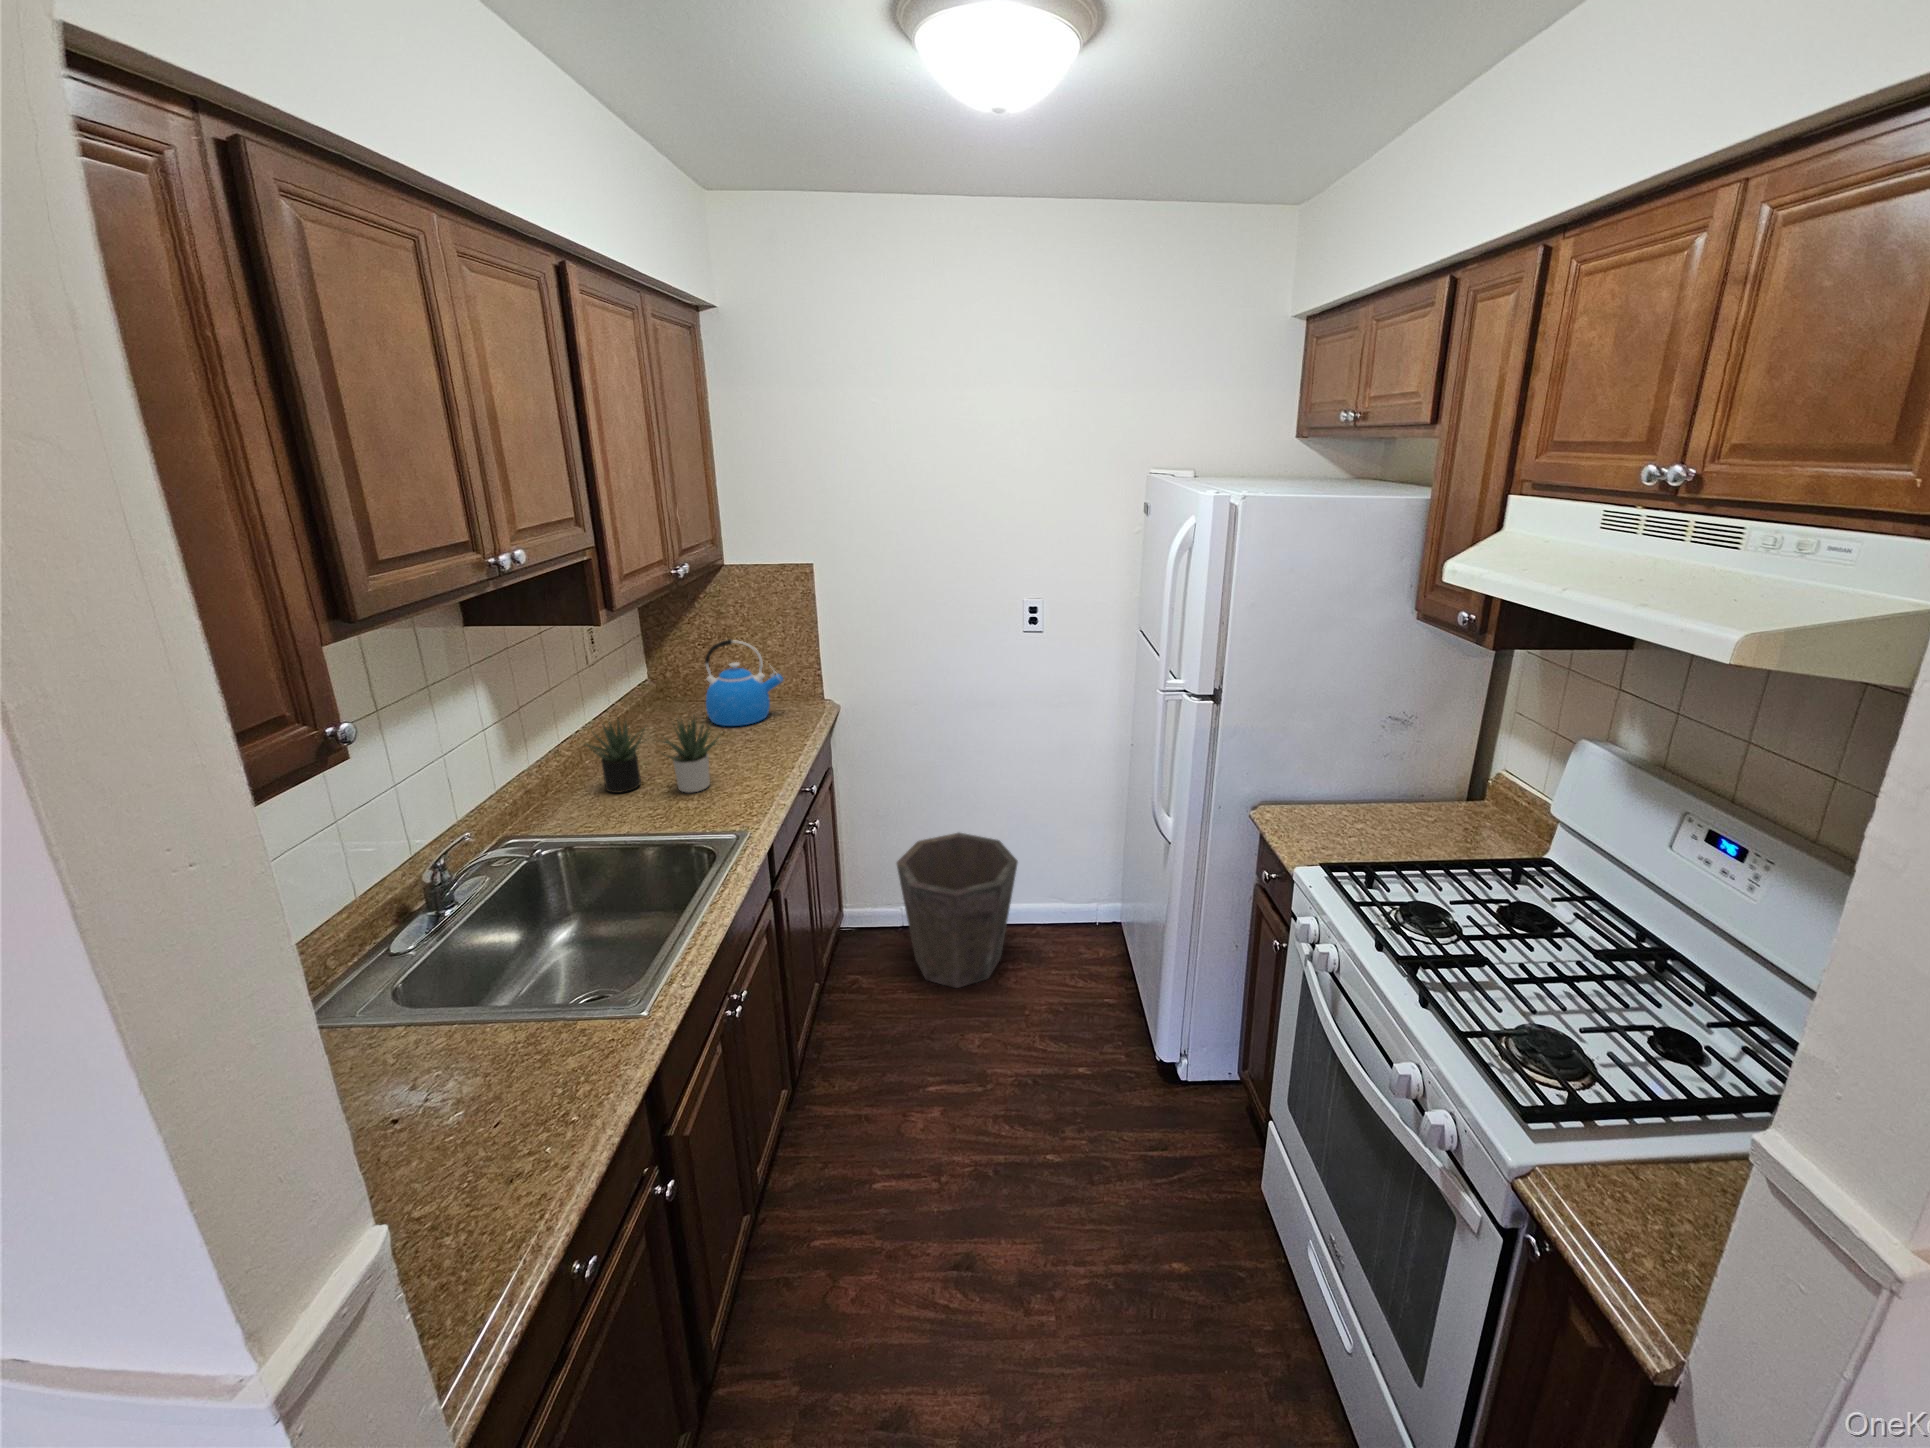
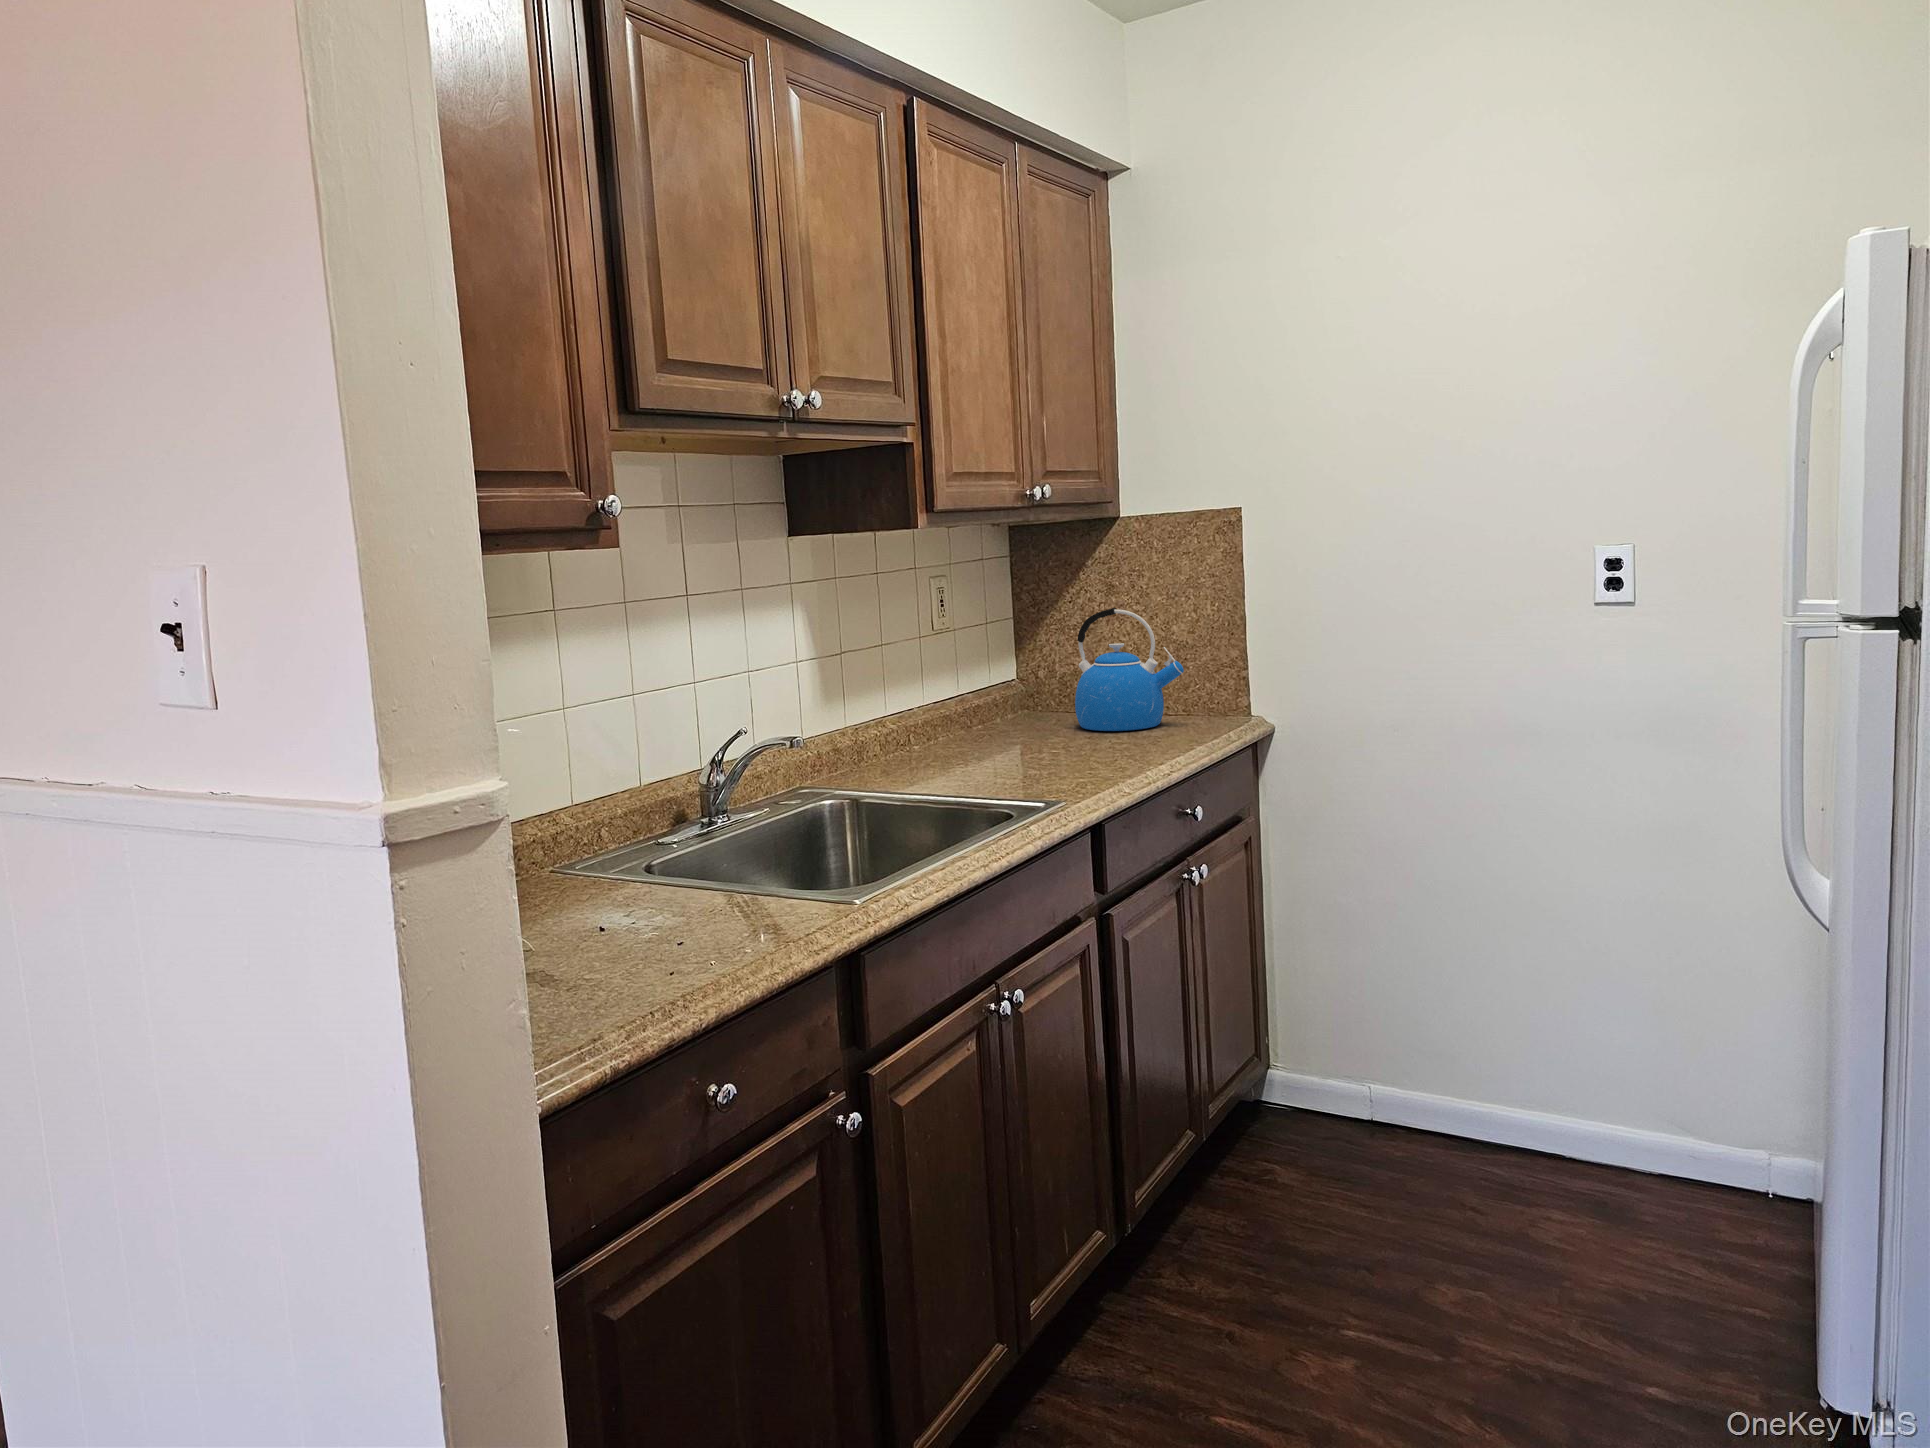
succulent plant: present [585,719,724,793] -> none [897,663,1065,772]
waste bin: present [897,833,1018,988] -> none [1344,965,1571,1229]

